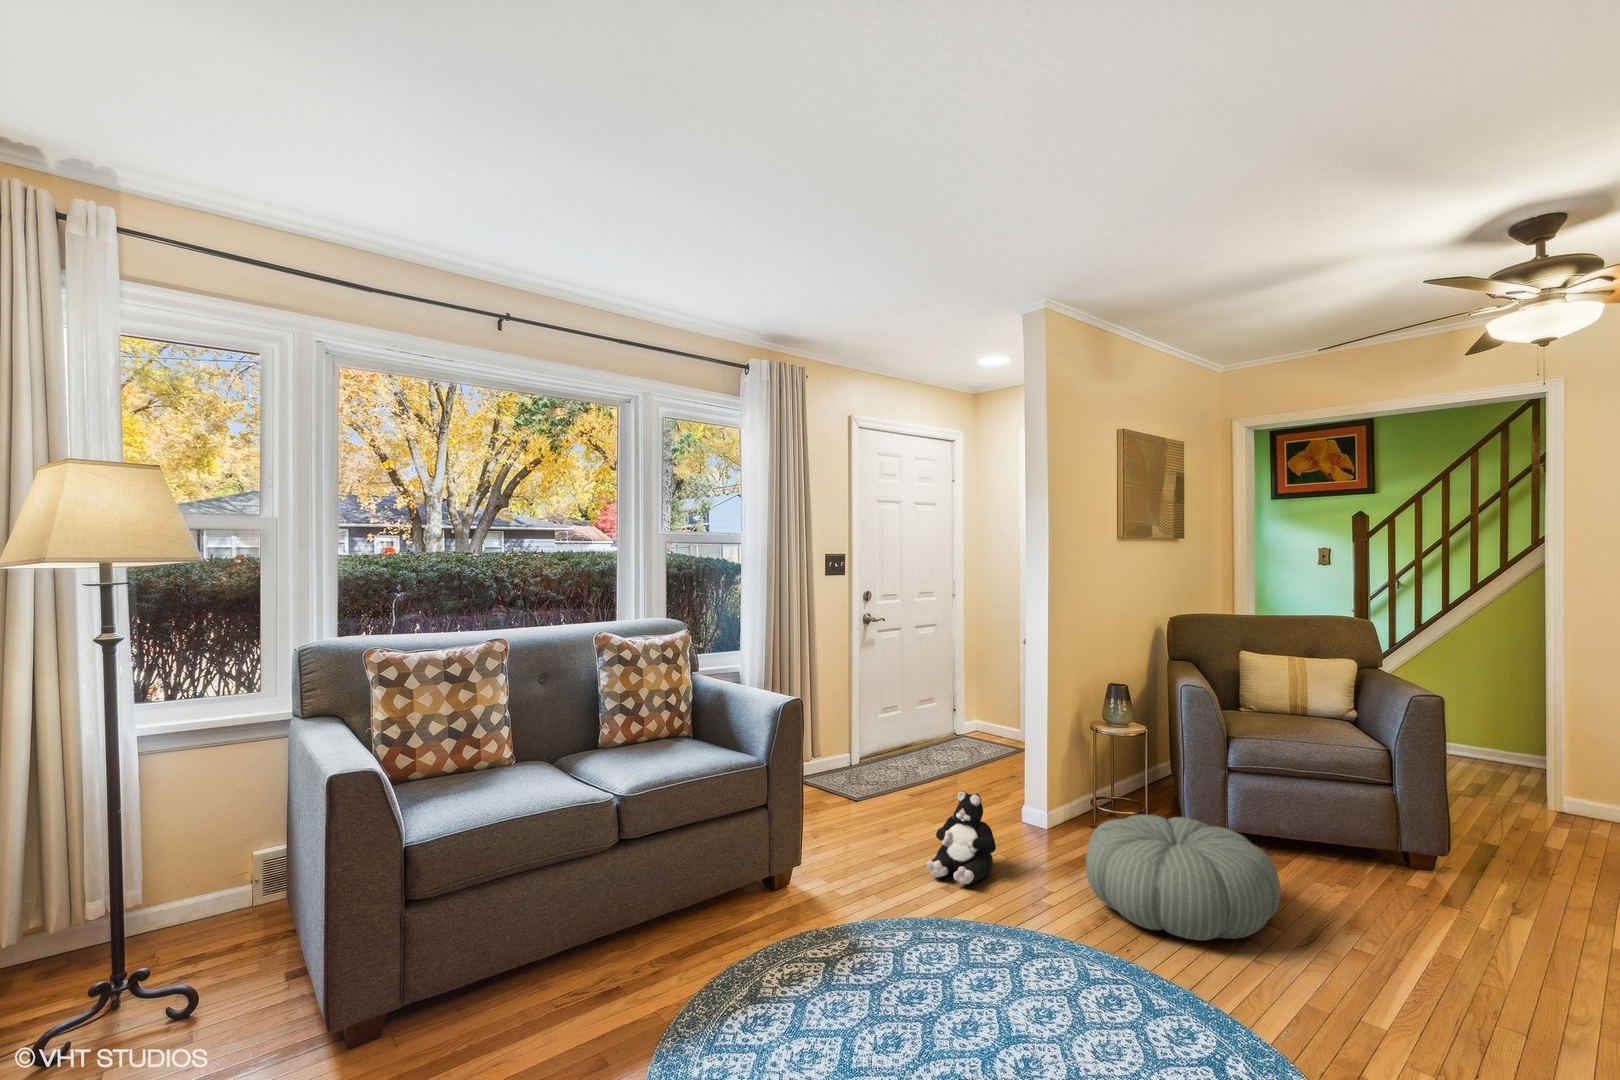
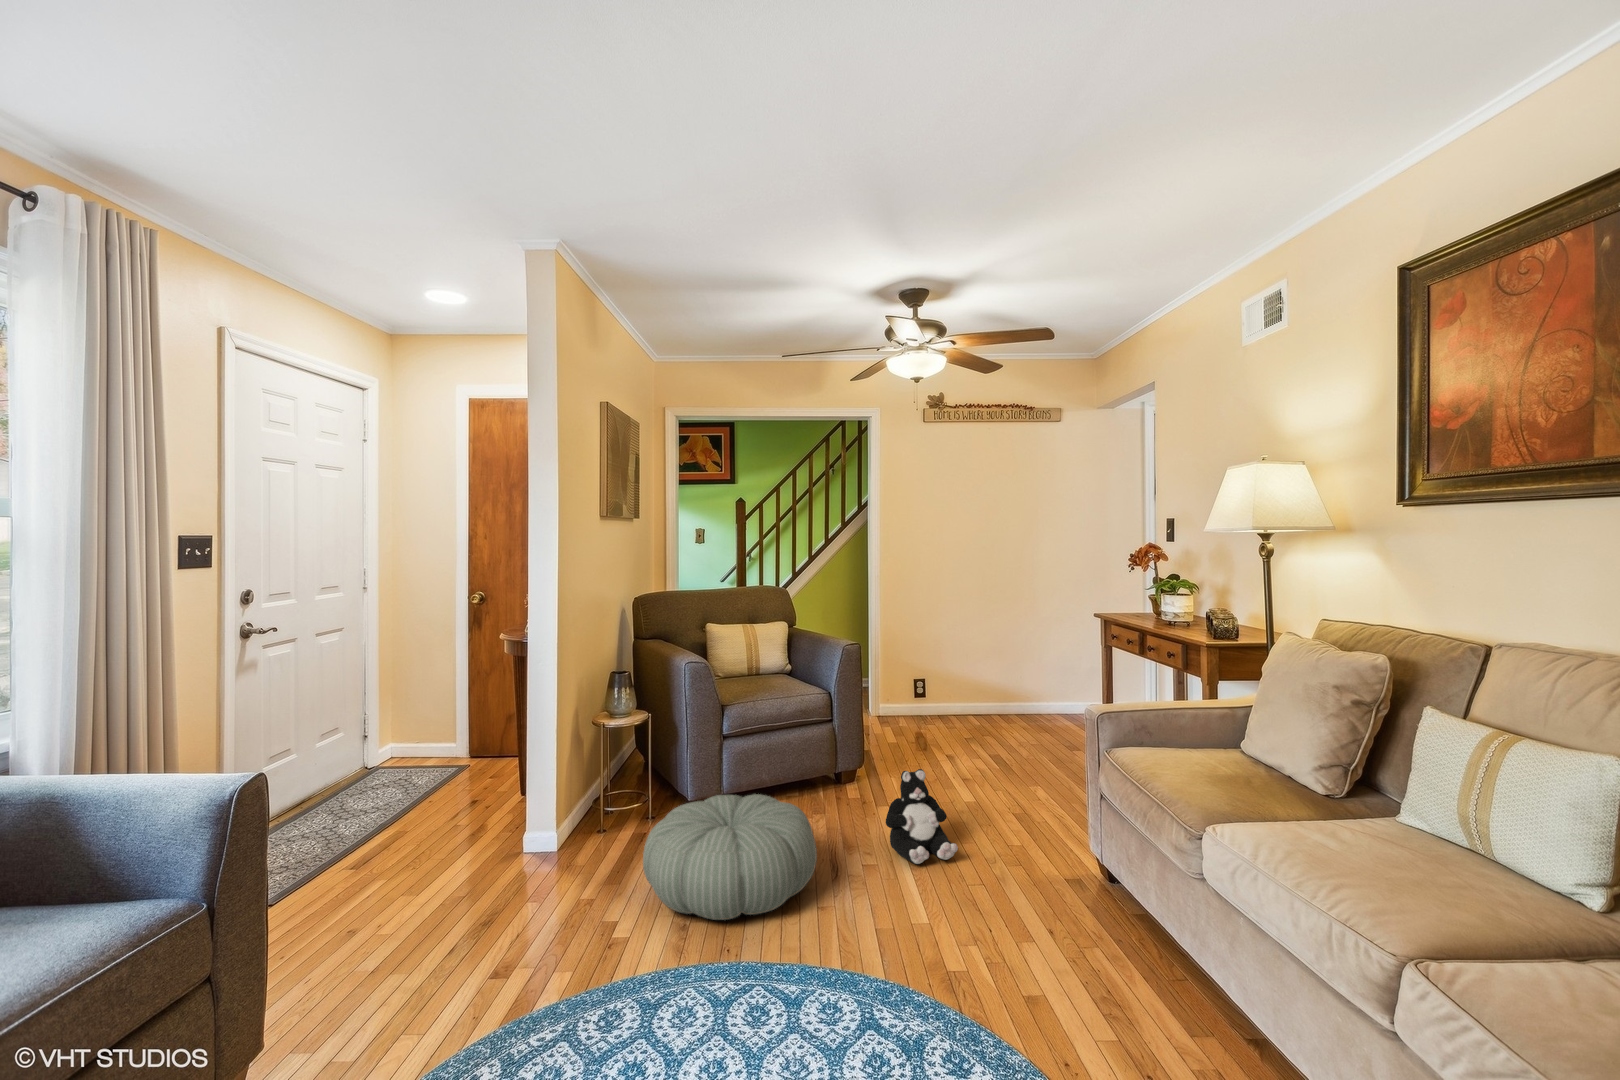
plush toy: present [927,791,996,885] -> present [886,769,958,864]

